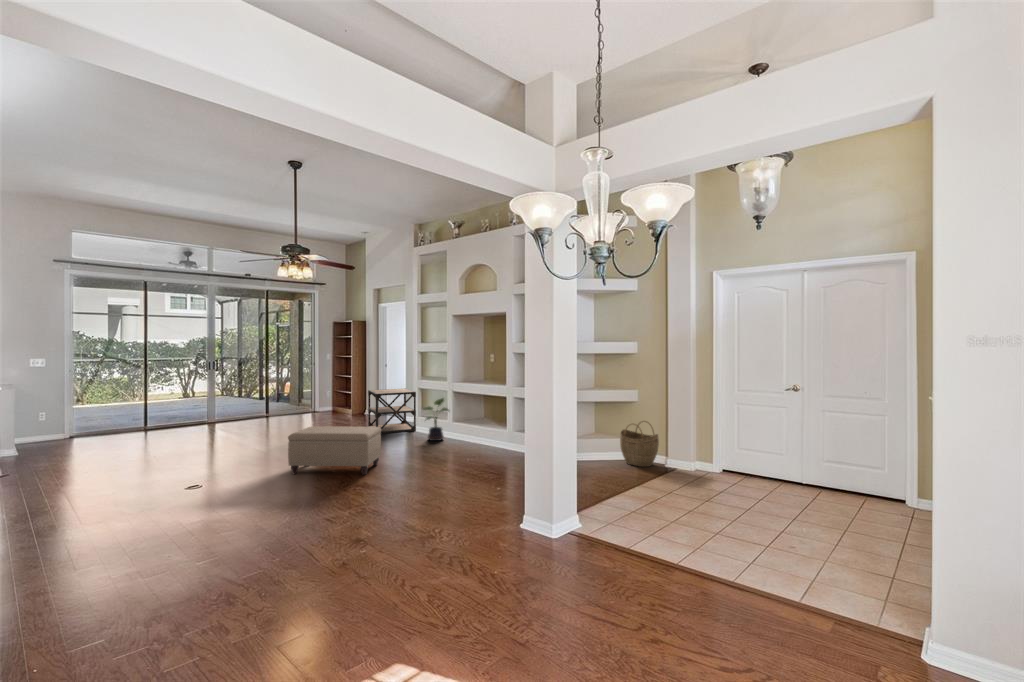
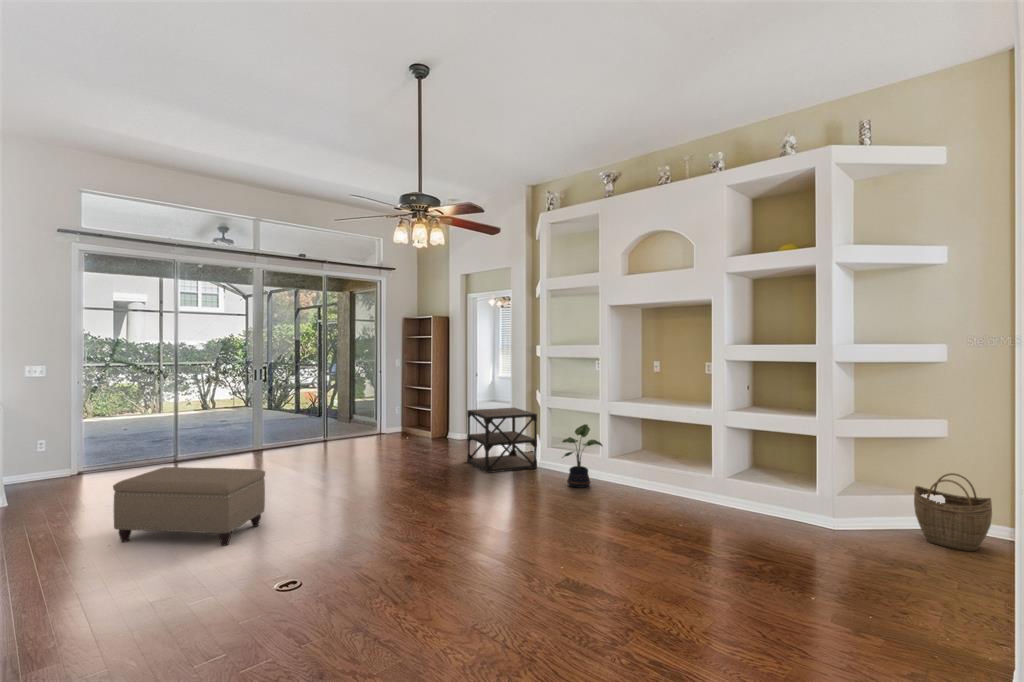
ottoman: present [288,427,381,475] -> present [113,467,265,546]

